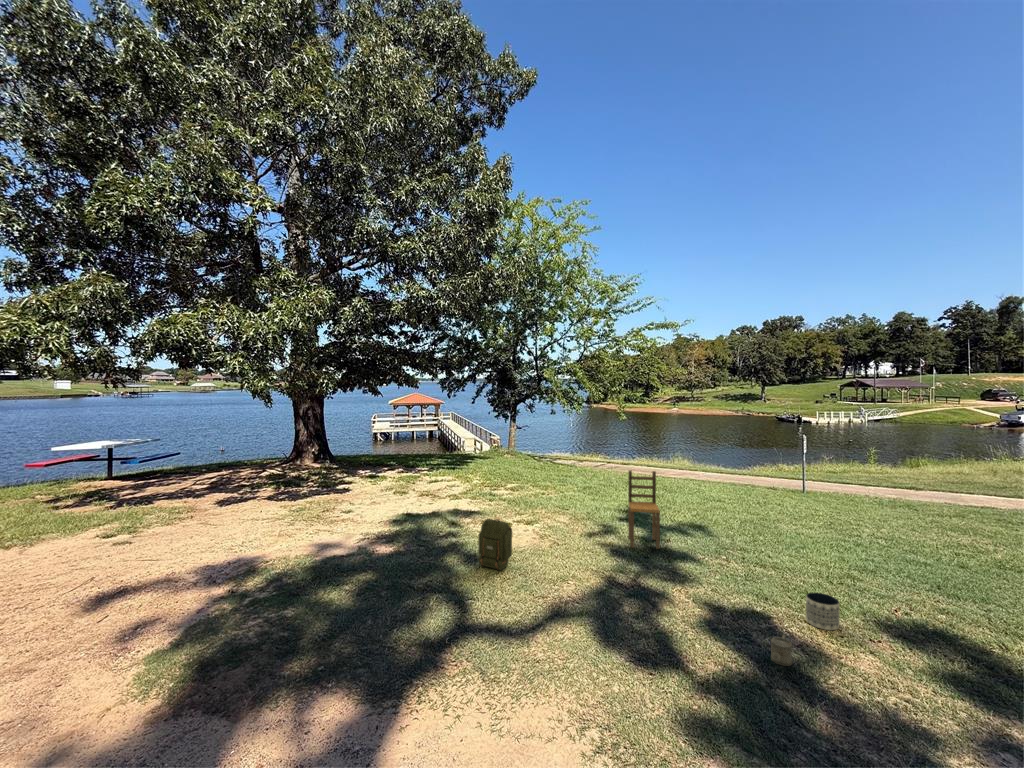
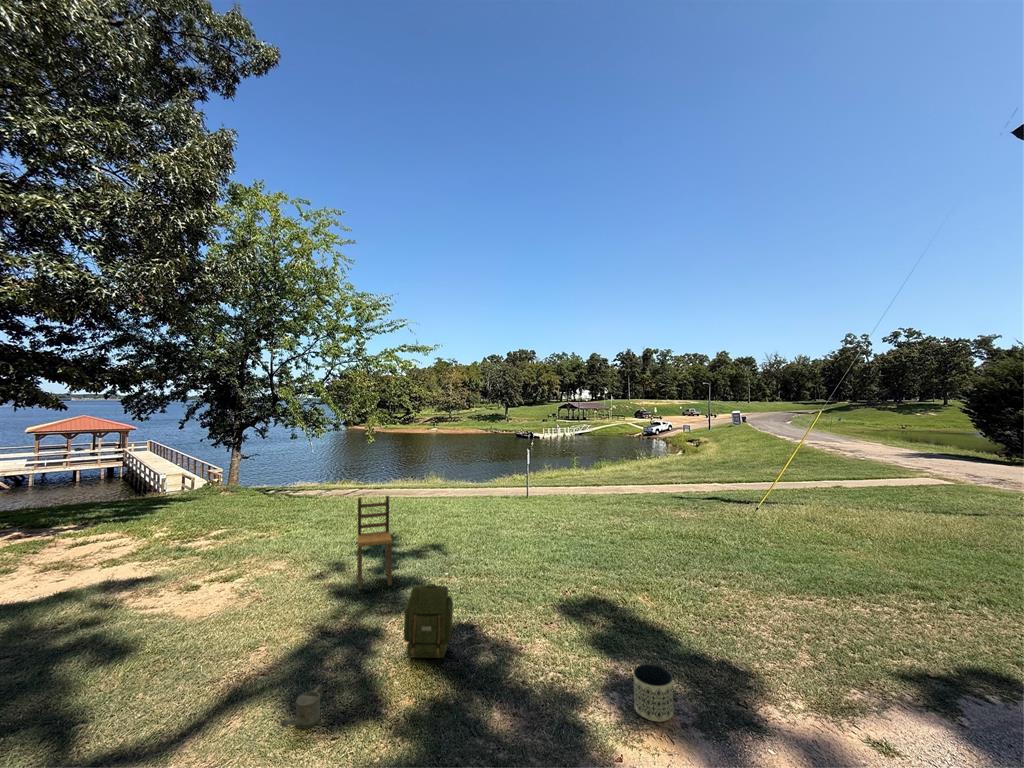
backpack: present [478,519,512,570] -> present [404,584,453,658]
planter: present [806,592,840,630] -> present [633,664,674,722]
watering can: present [771,635,793,666] -> present [281,685,322,729]

